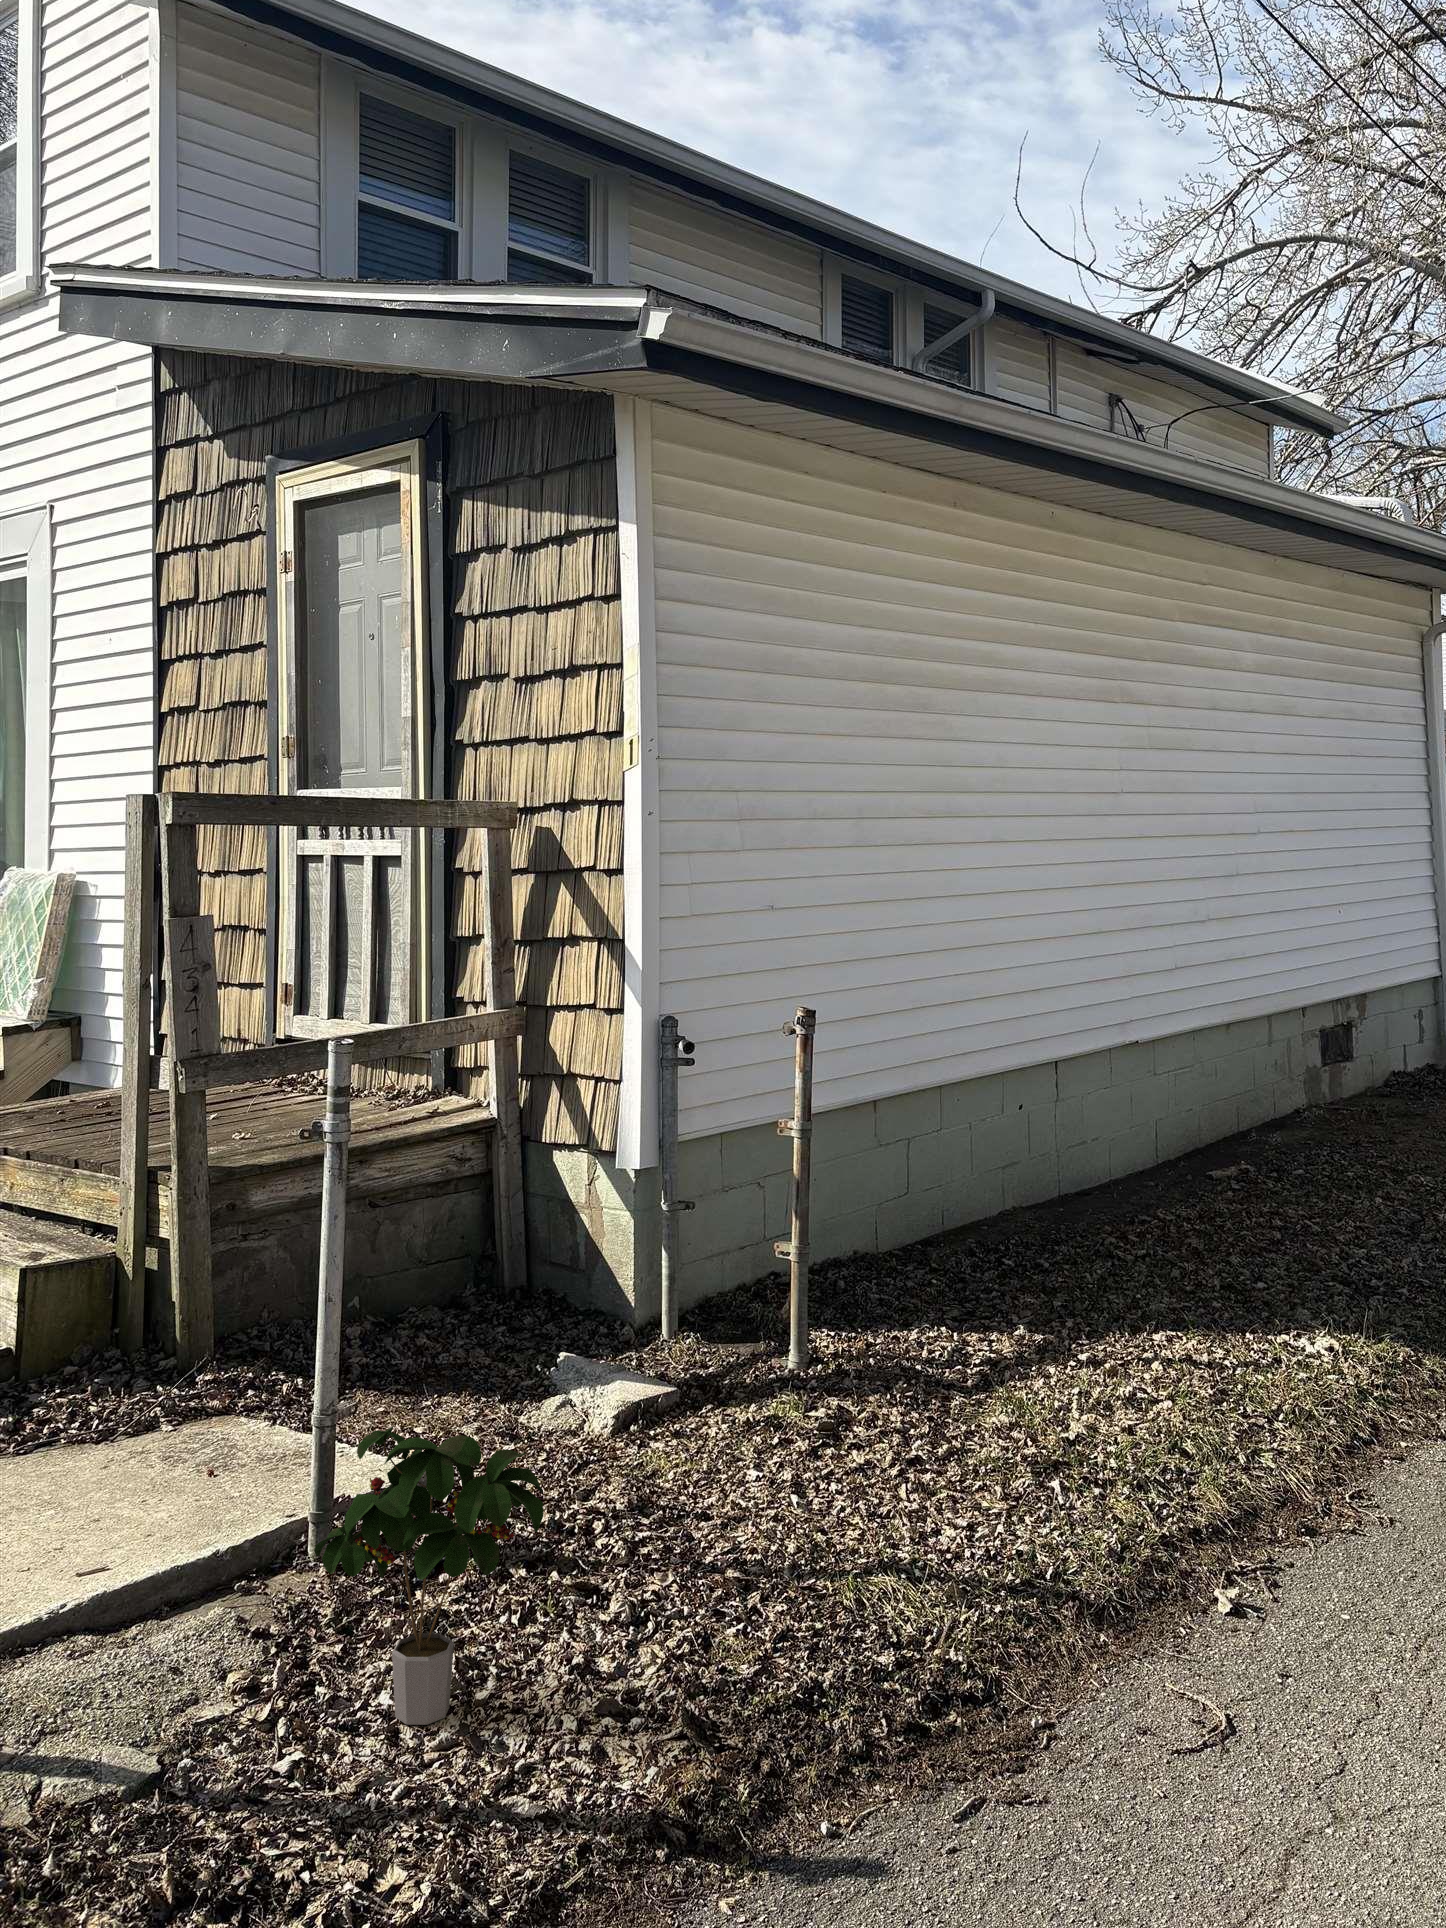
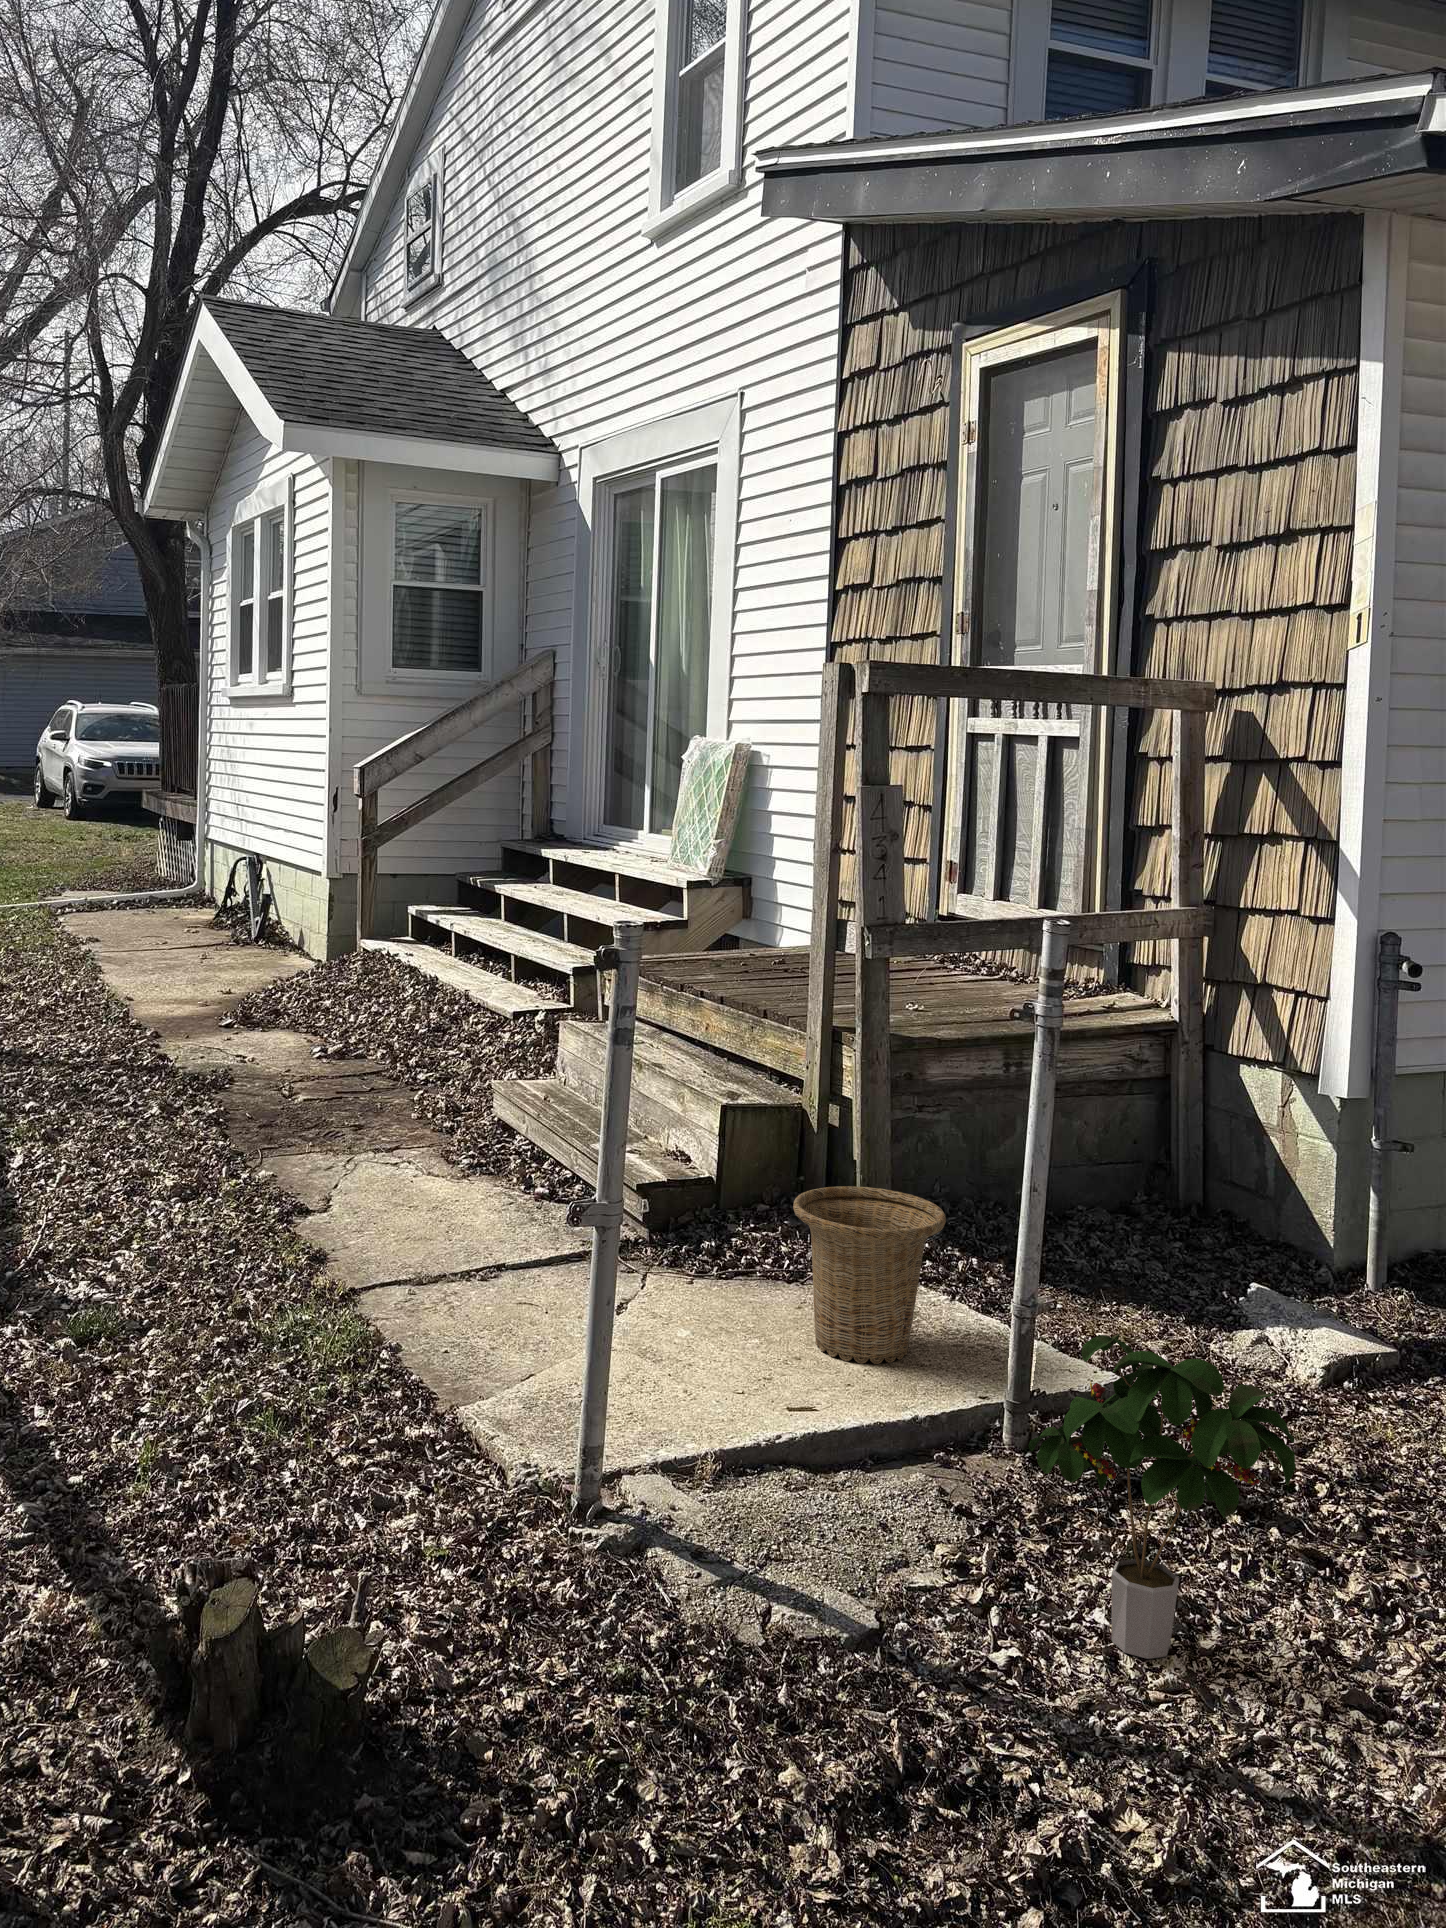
basket: none [92,1327,254,1509] -> present [793,1186,946,1364]

